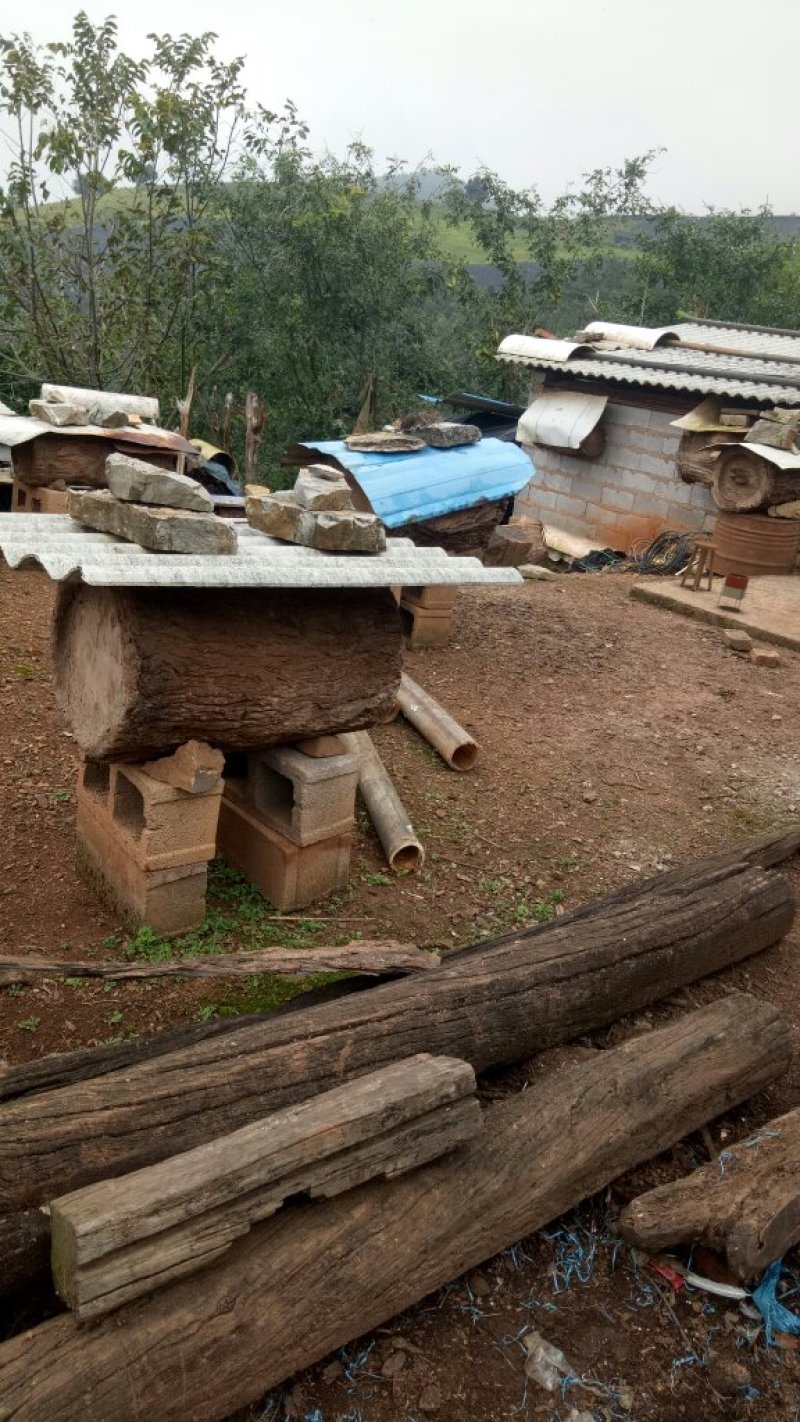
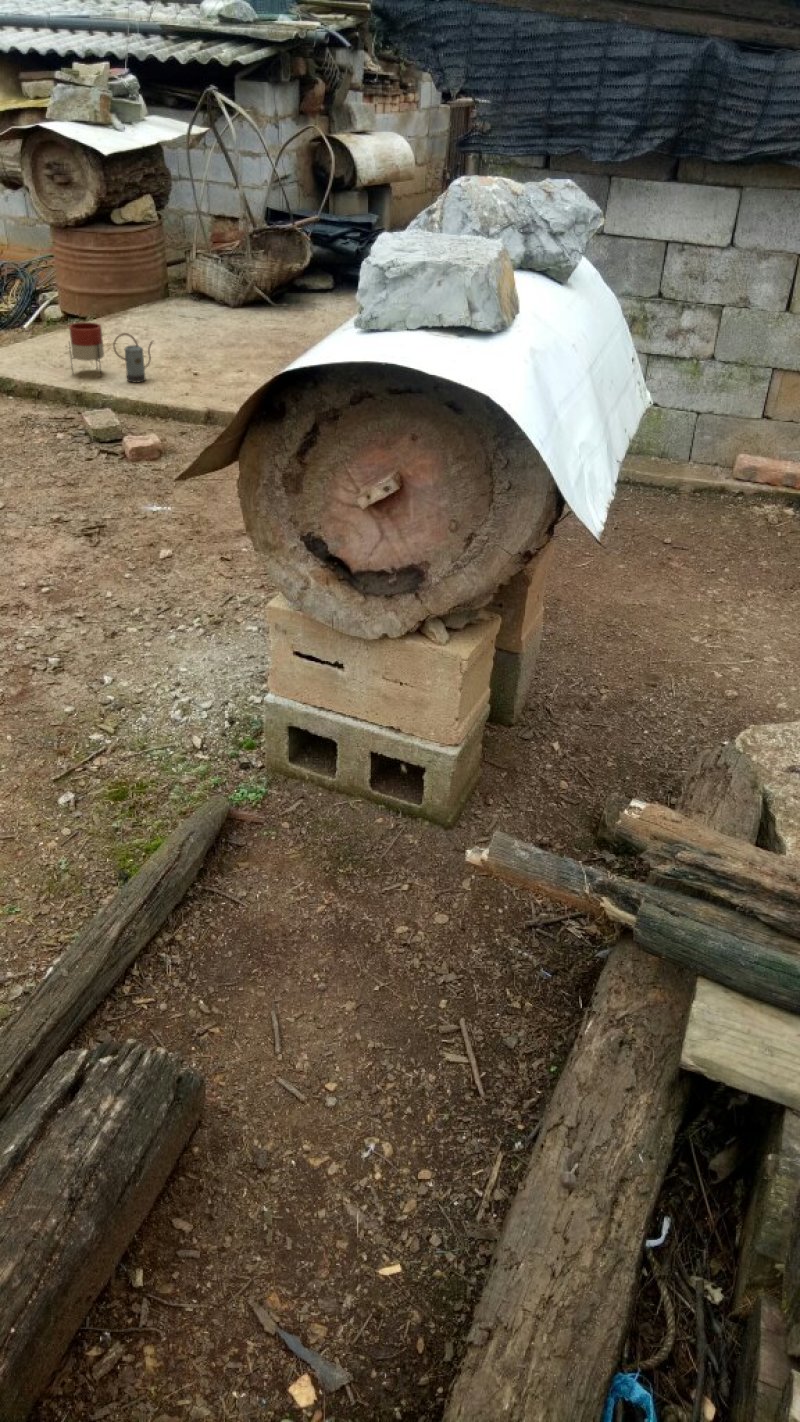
stool: present [681,541,719,591] -> none [16,282,64,356]
watering can: none [755,585,786,621] -> present [113,333,152,383]

